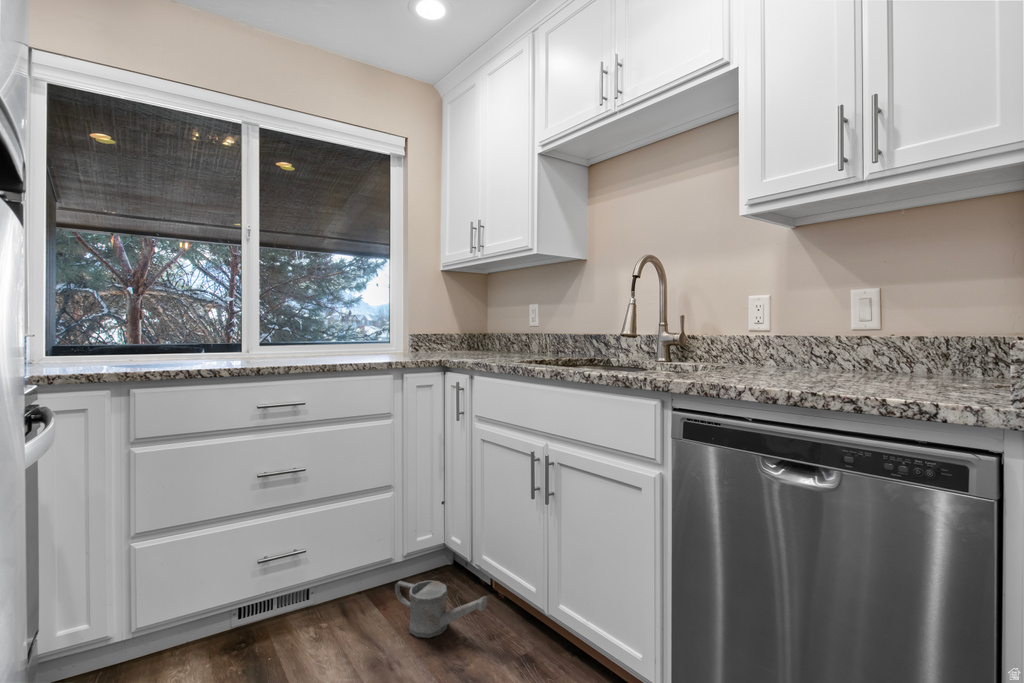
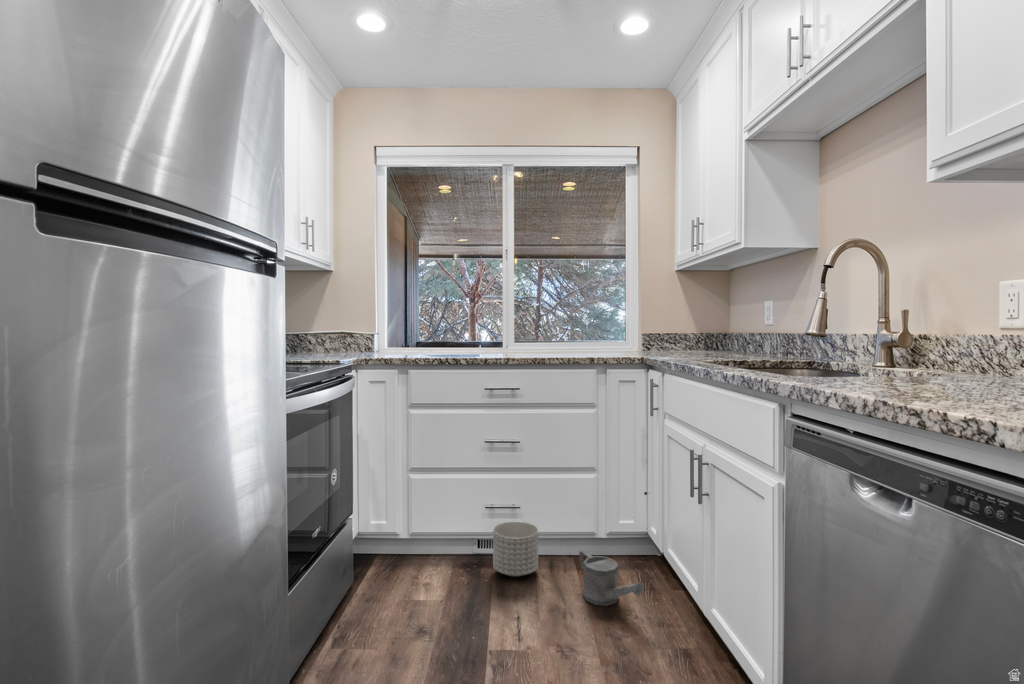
planter: none [281,568,342,643] -> present [493,521,538,577]

